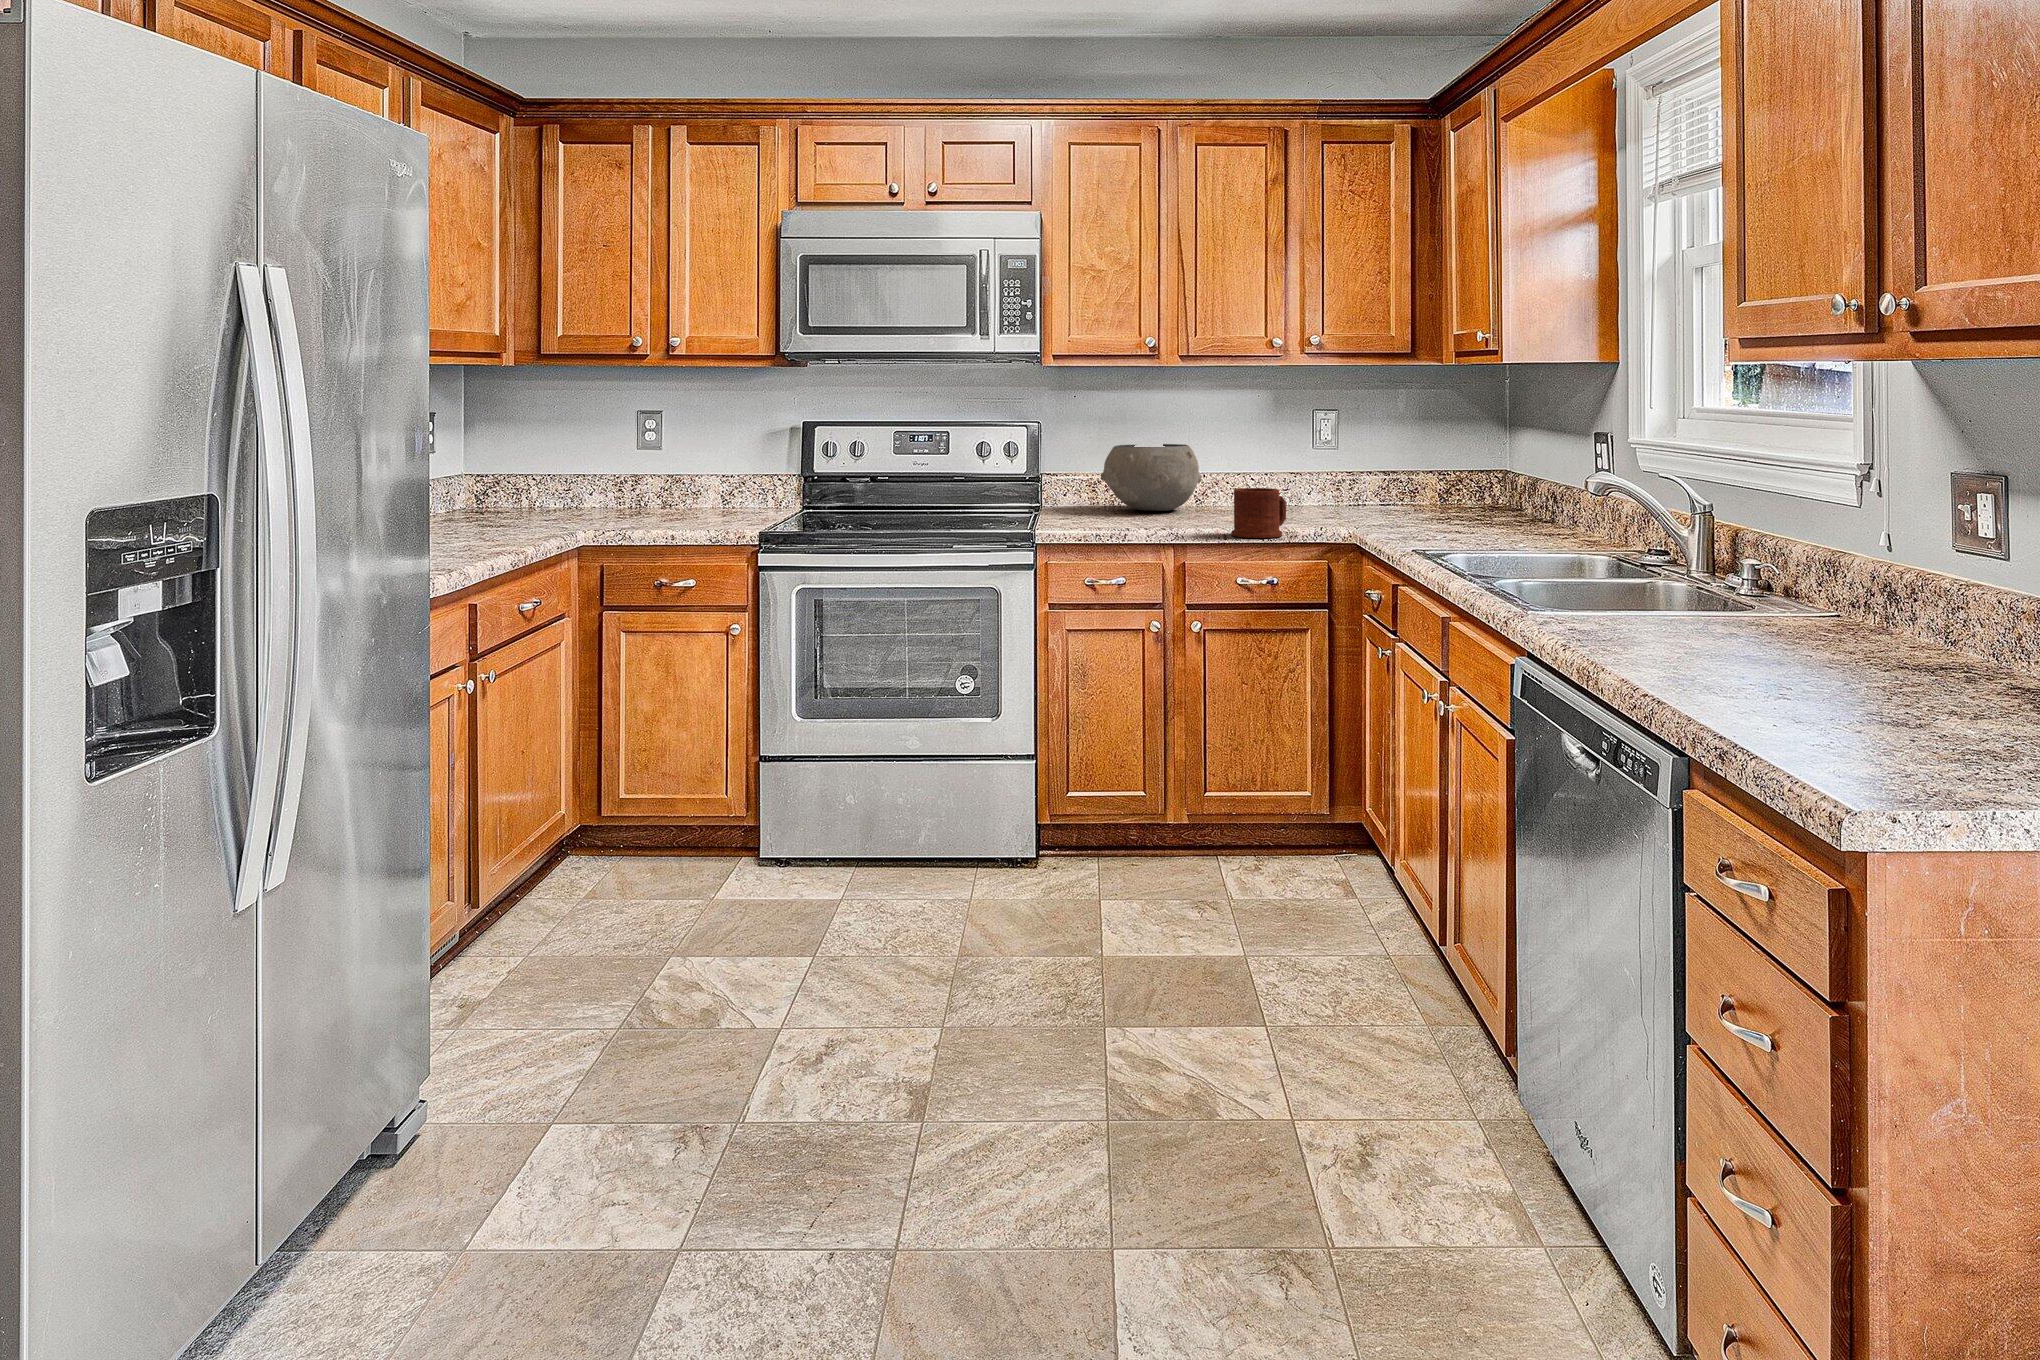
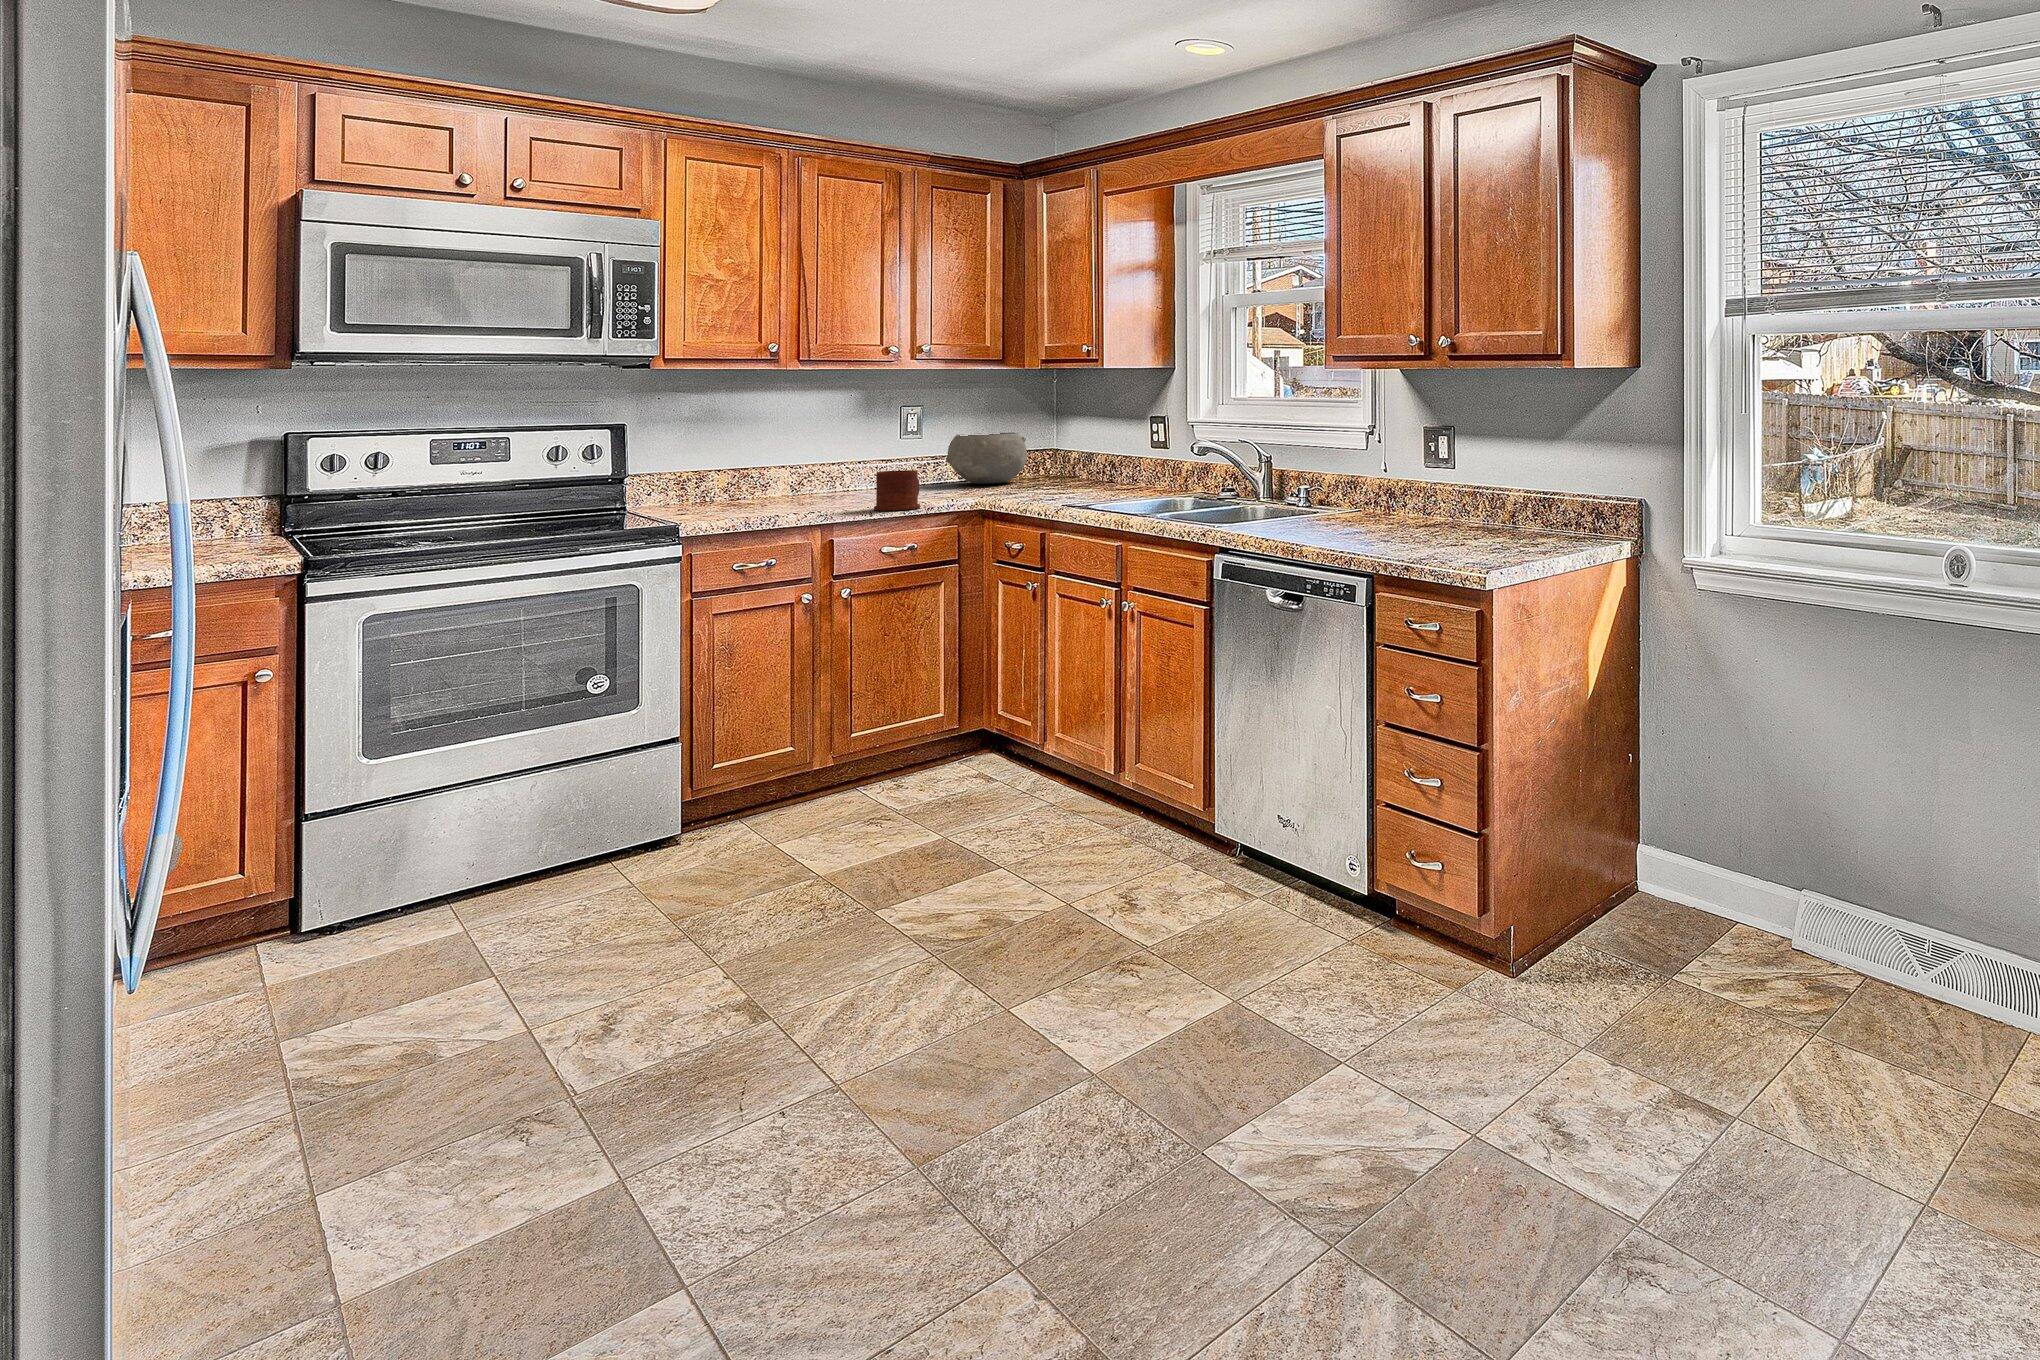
ceramic bowl: present [1101,444,1201,511] -> present [946,433,1027,484]

